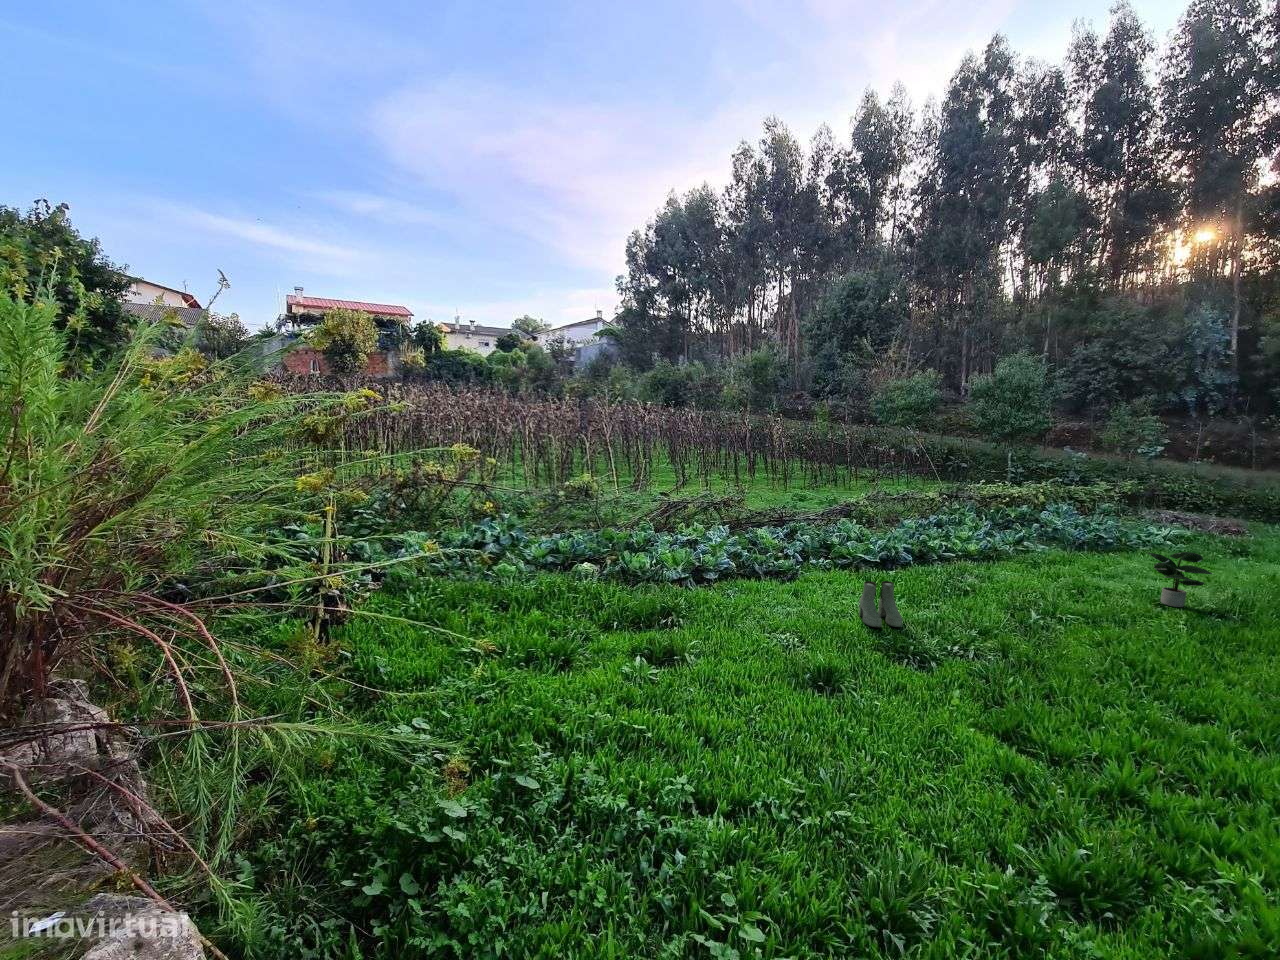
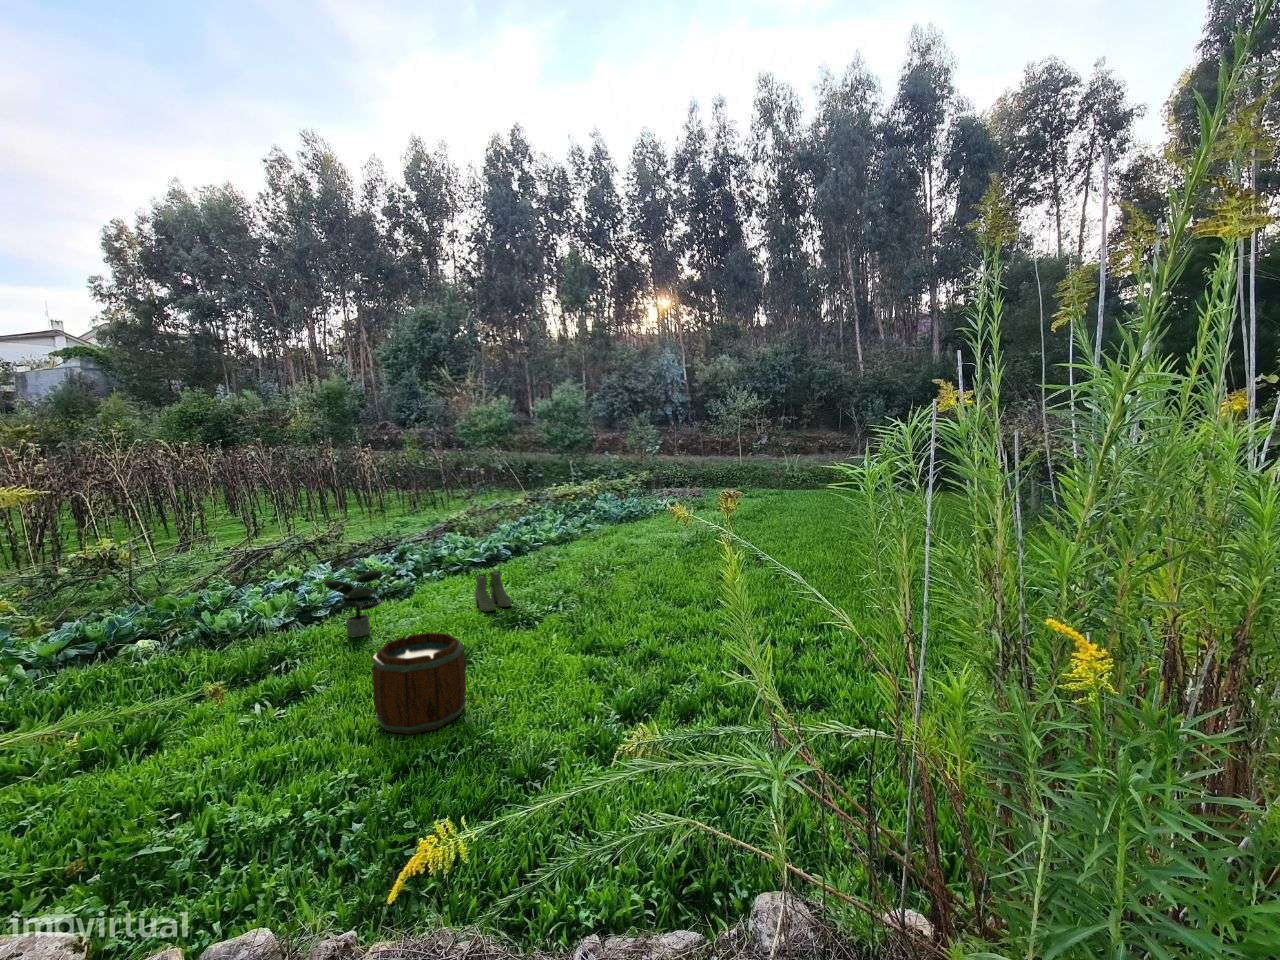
potted plant: present [1148,552,1213,607] -> present [324,570,382,638]
bucket: none [725,645,830,766] -> present [372,633,467,734]

